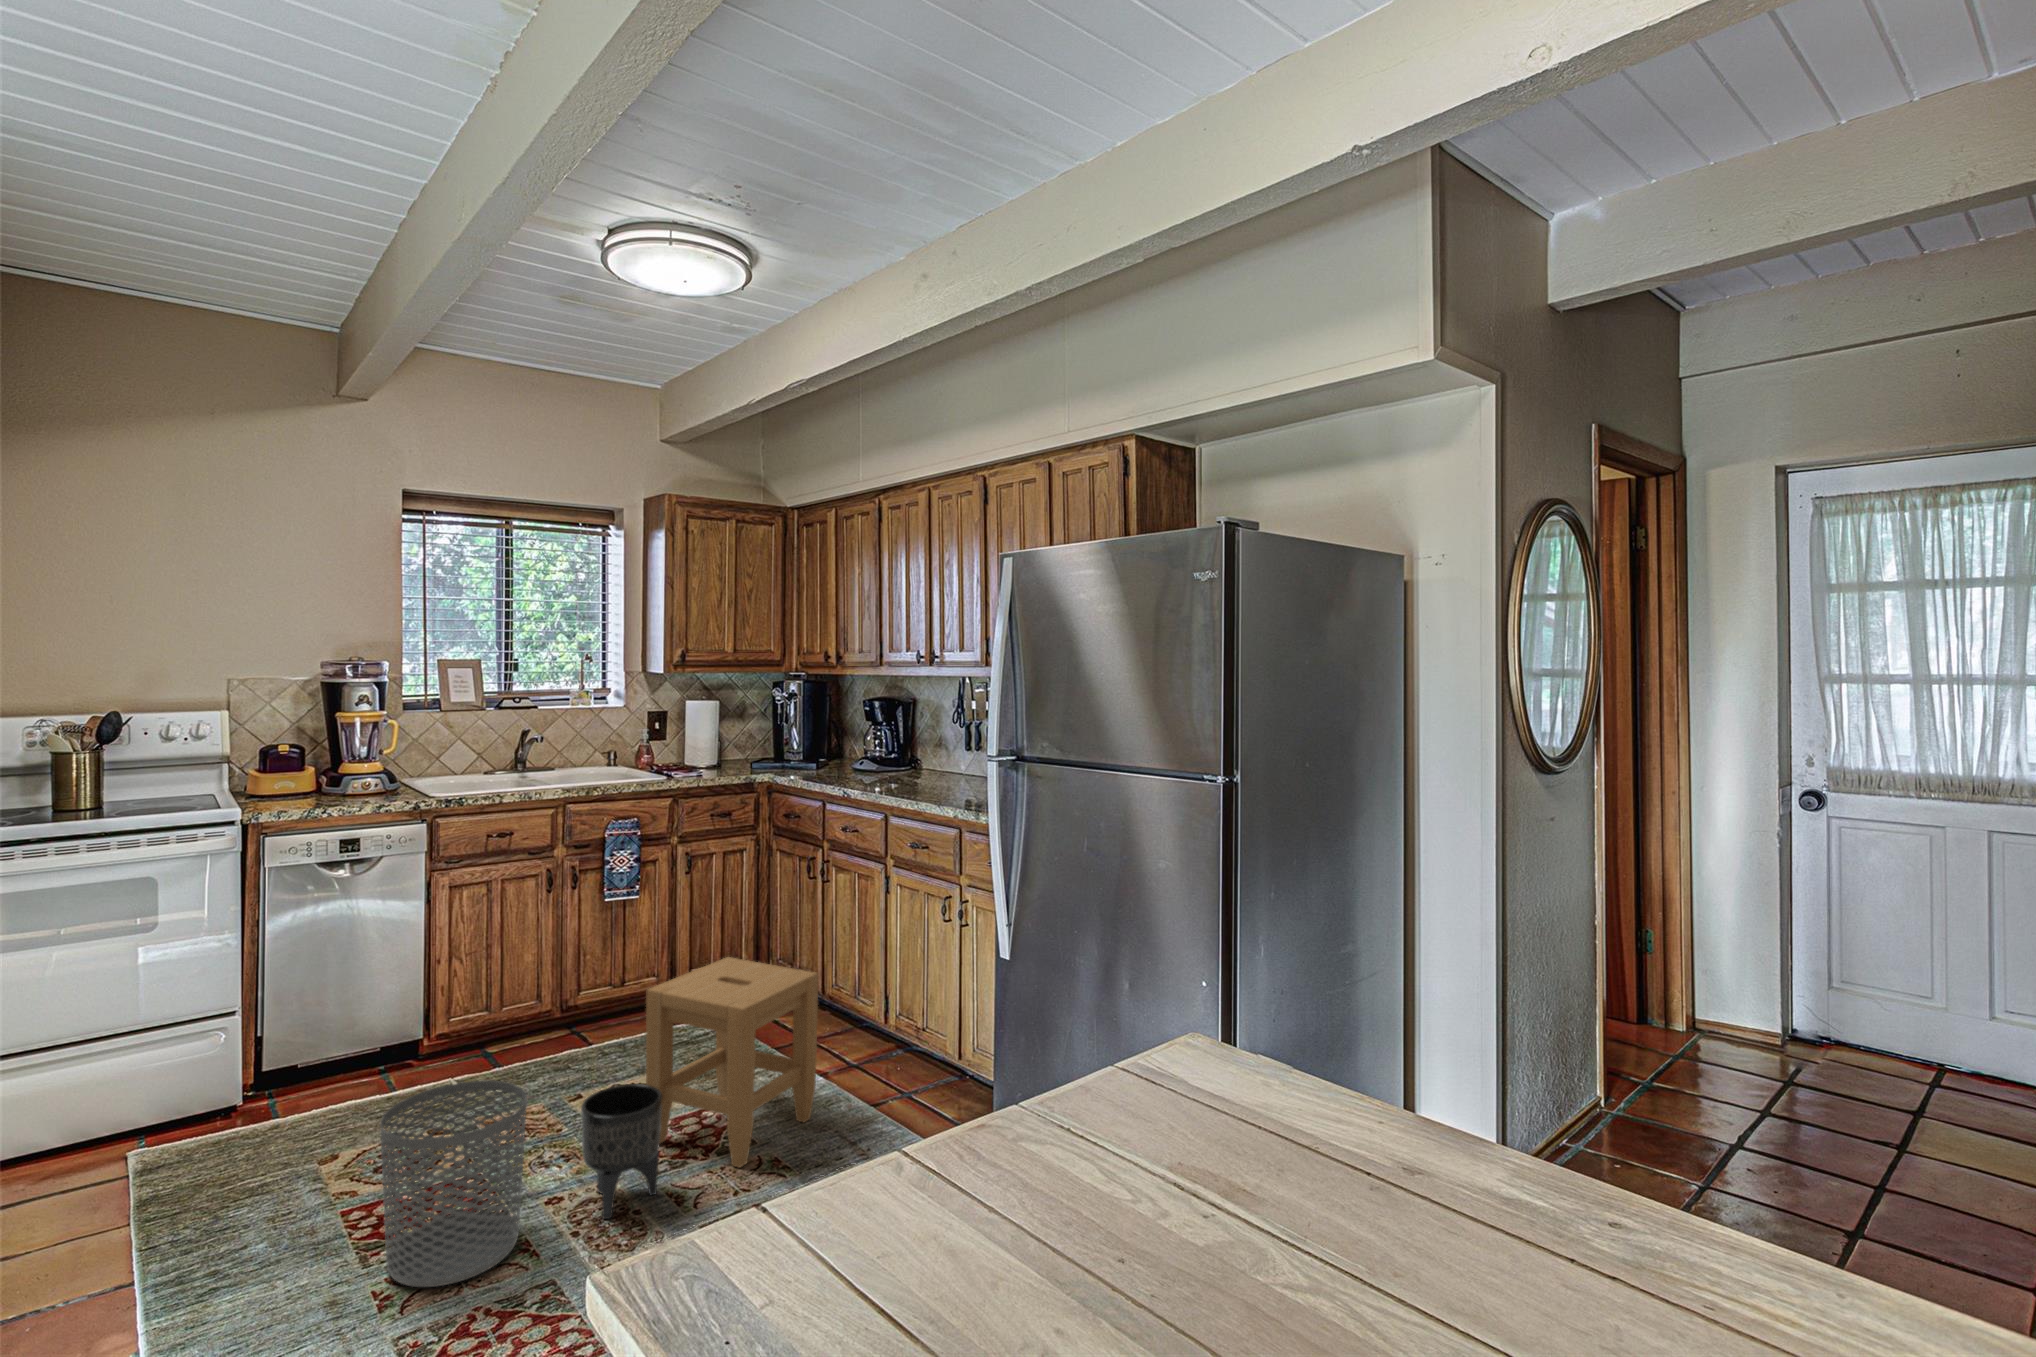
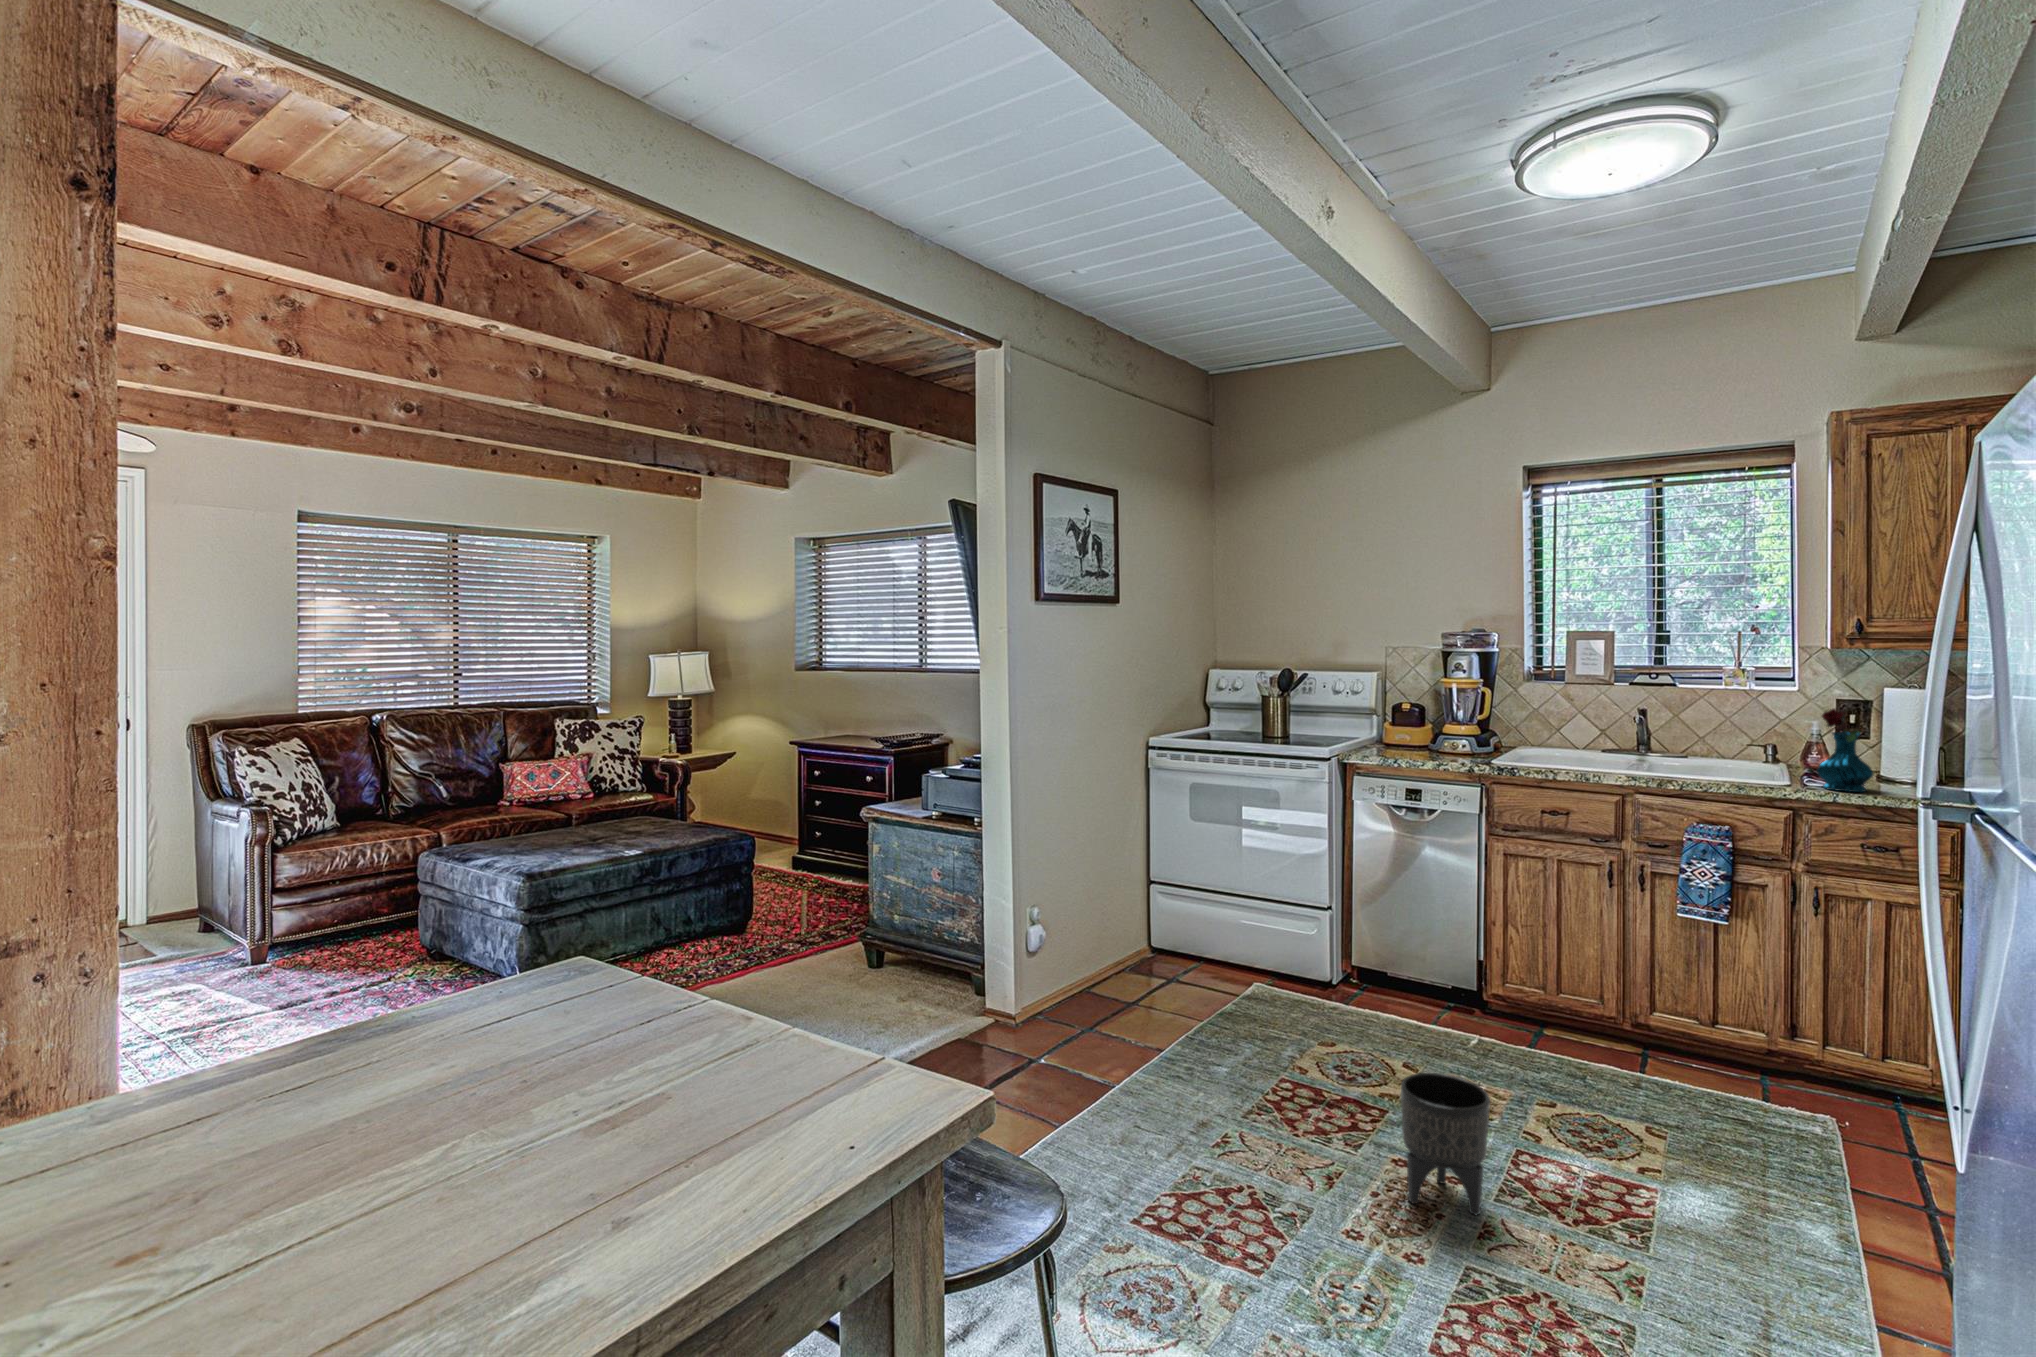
vase: none [672,721,706,781] -> present [1817,709,1873,792]
stool: present [646,957,818,1167] -> none [1535,996,1771,1276]
waste bin: present [380,1081,527,1287] -> none [1236,997,1354,1172]

